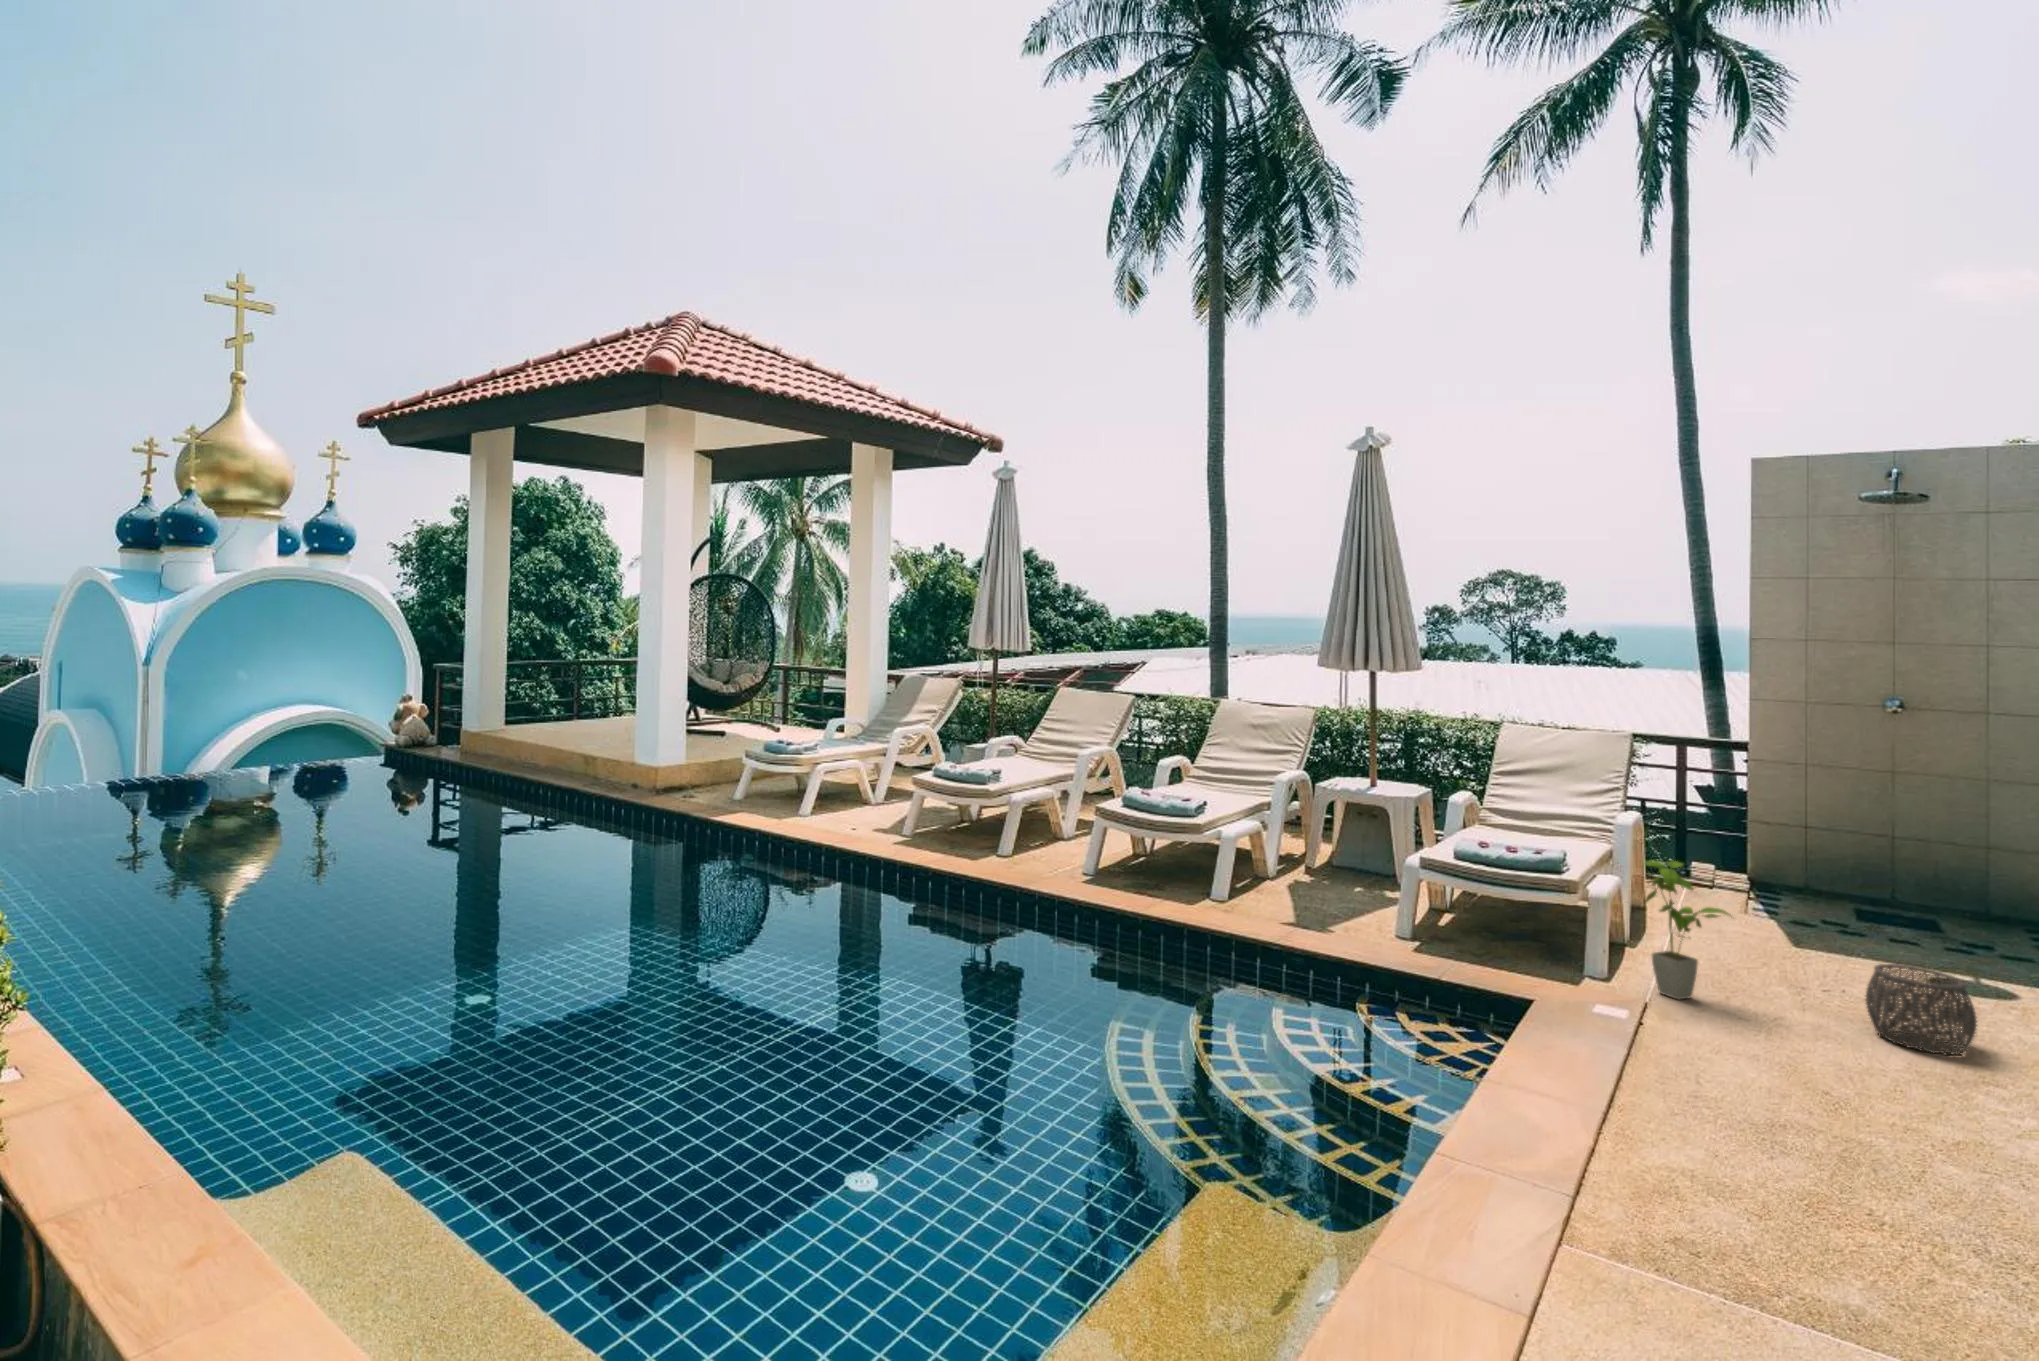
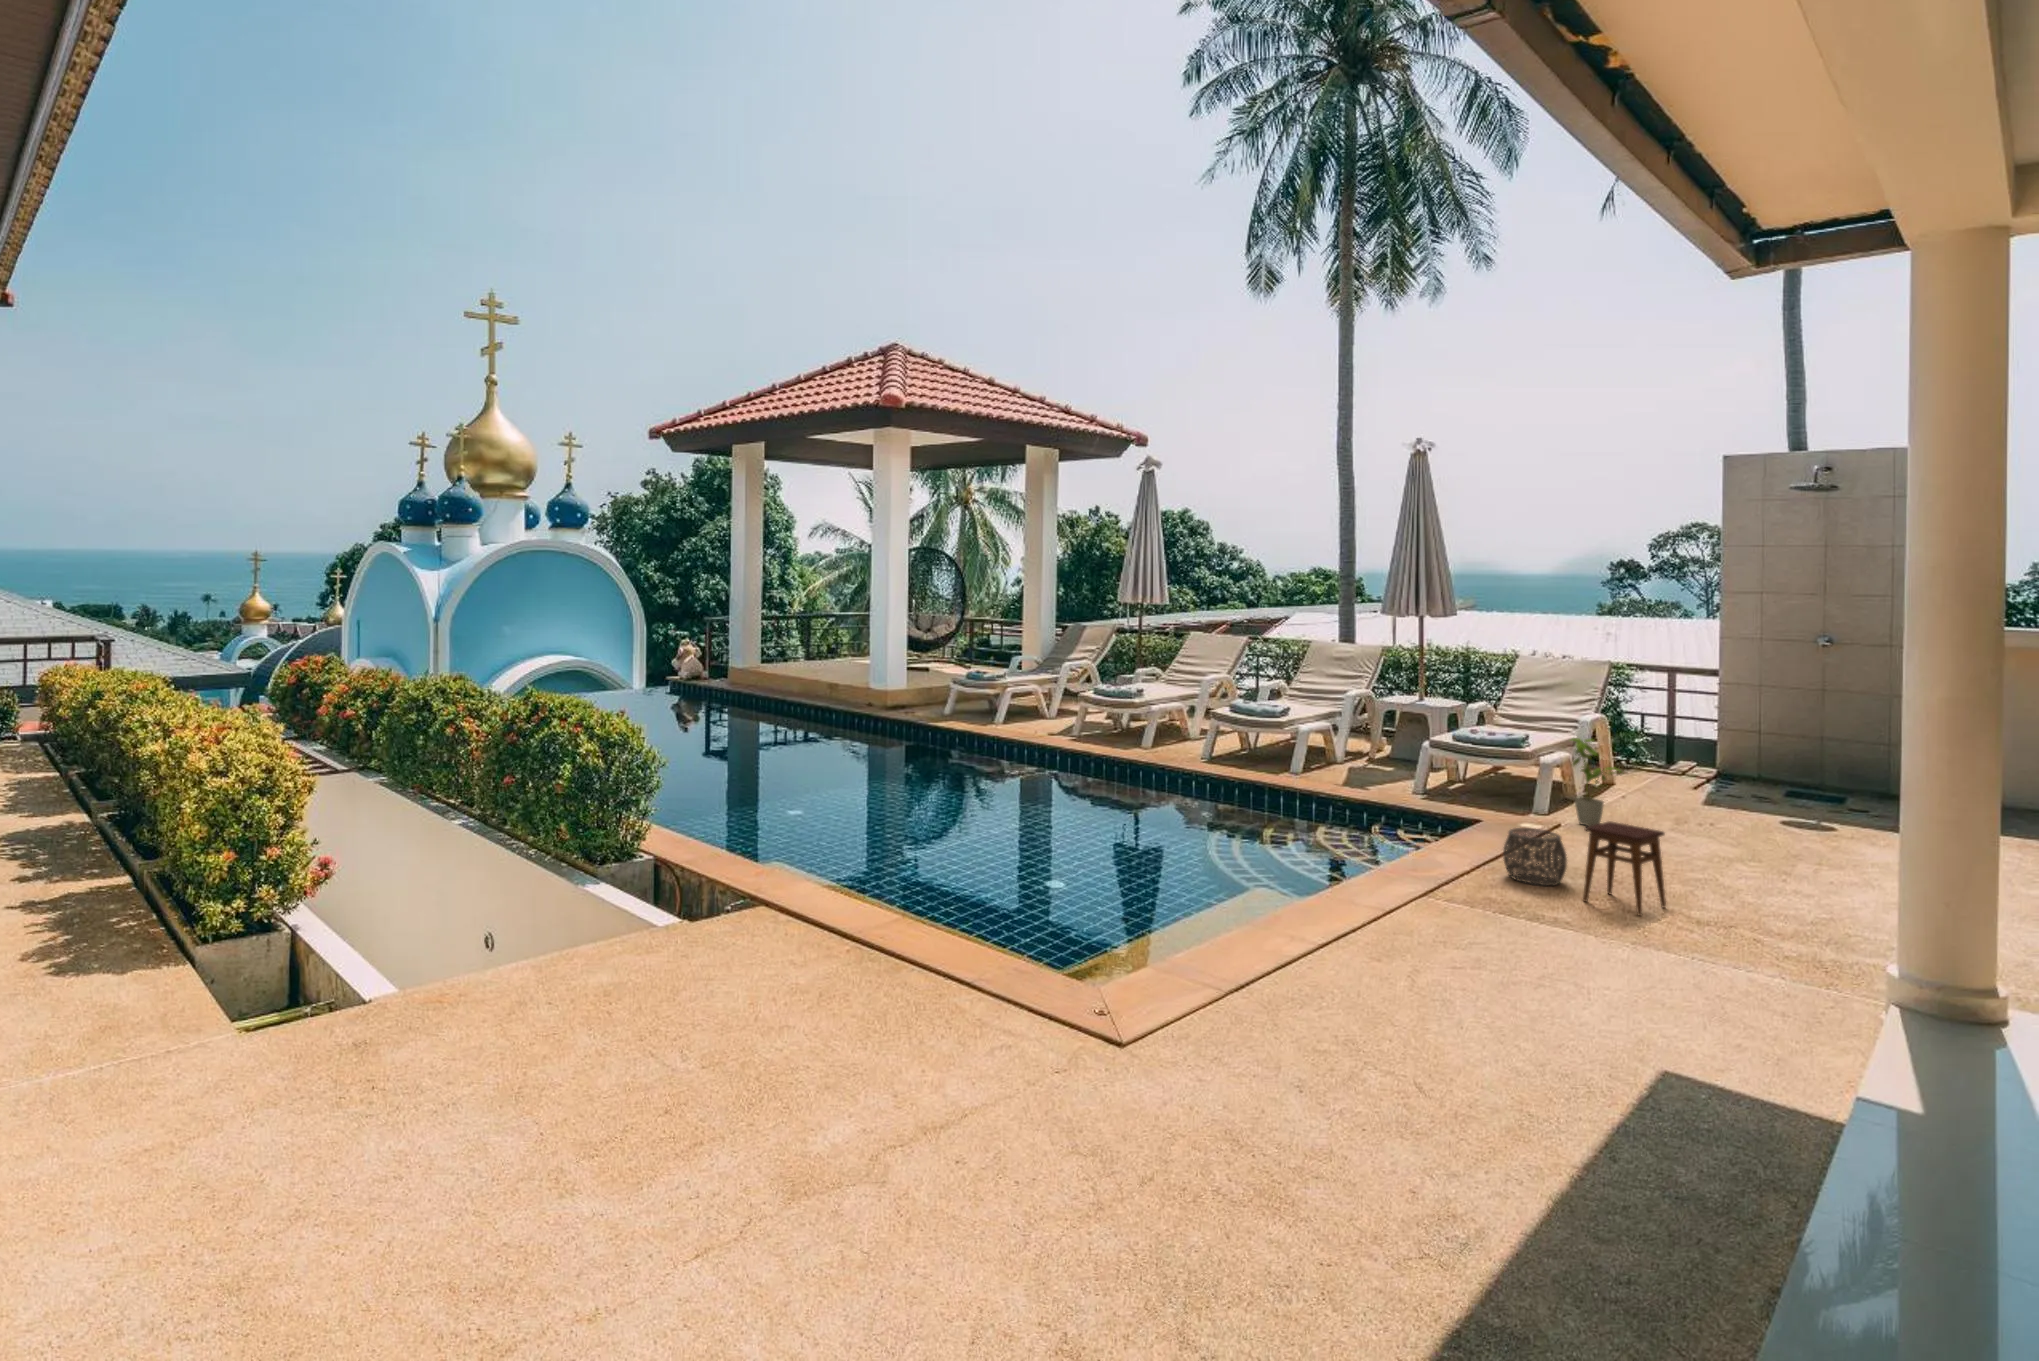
woven basket: present [1865,964,1977,1055] -> present [1503,828,1567,886]
stool: none [1841,1062,2000,1283] -> present [1583,821,1666,915]

